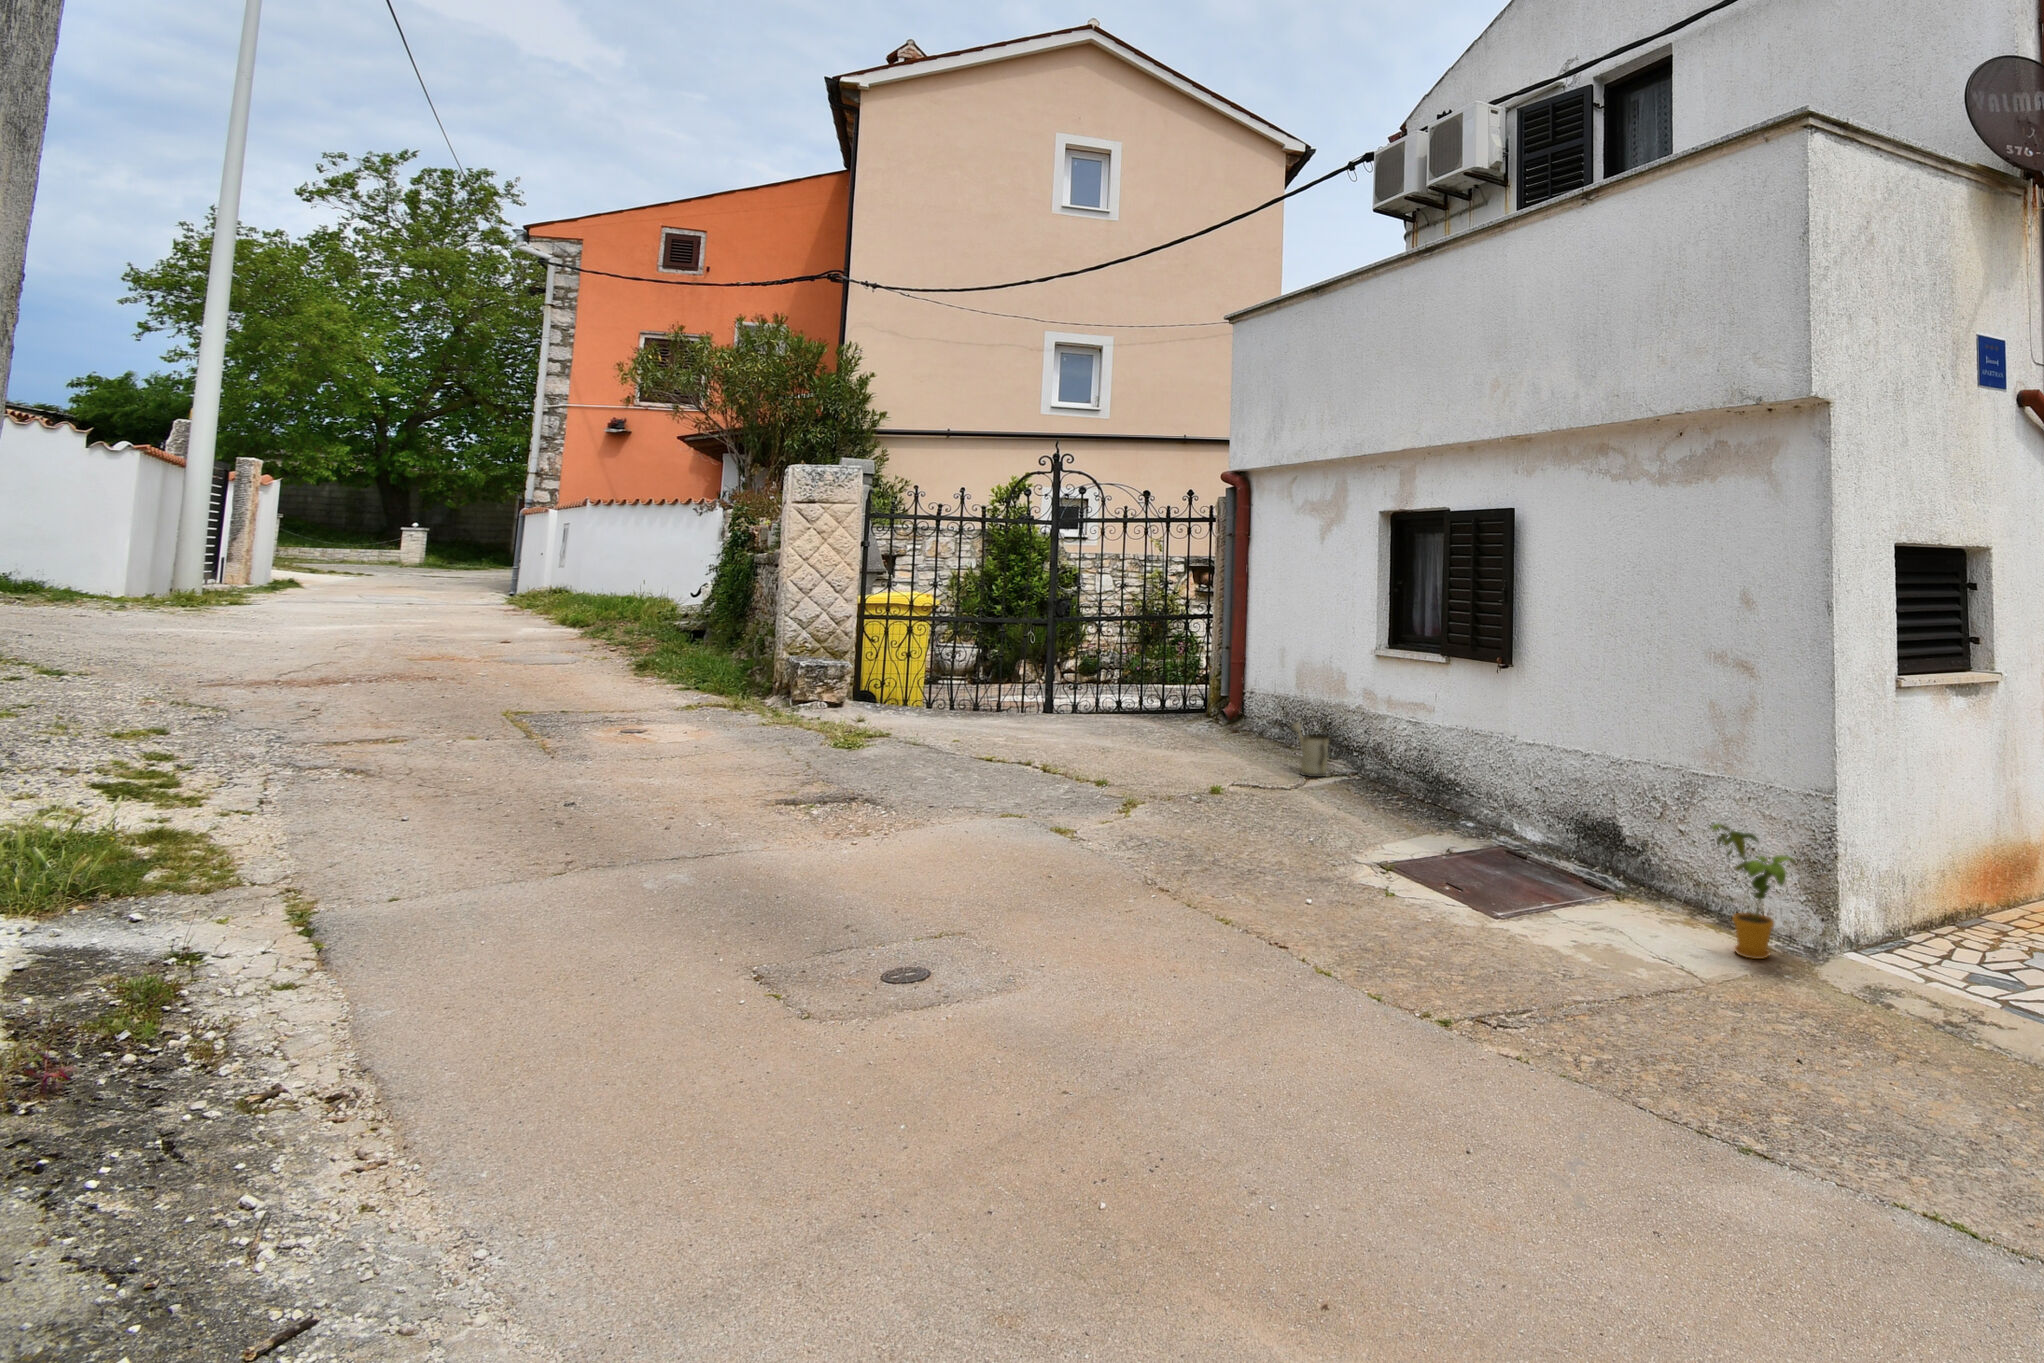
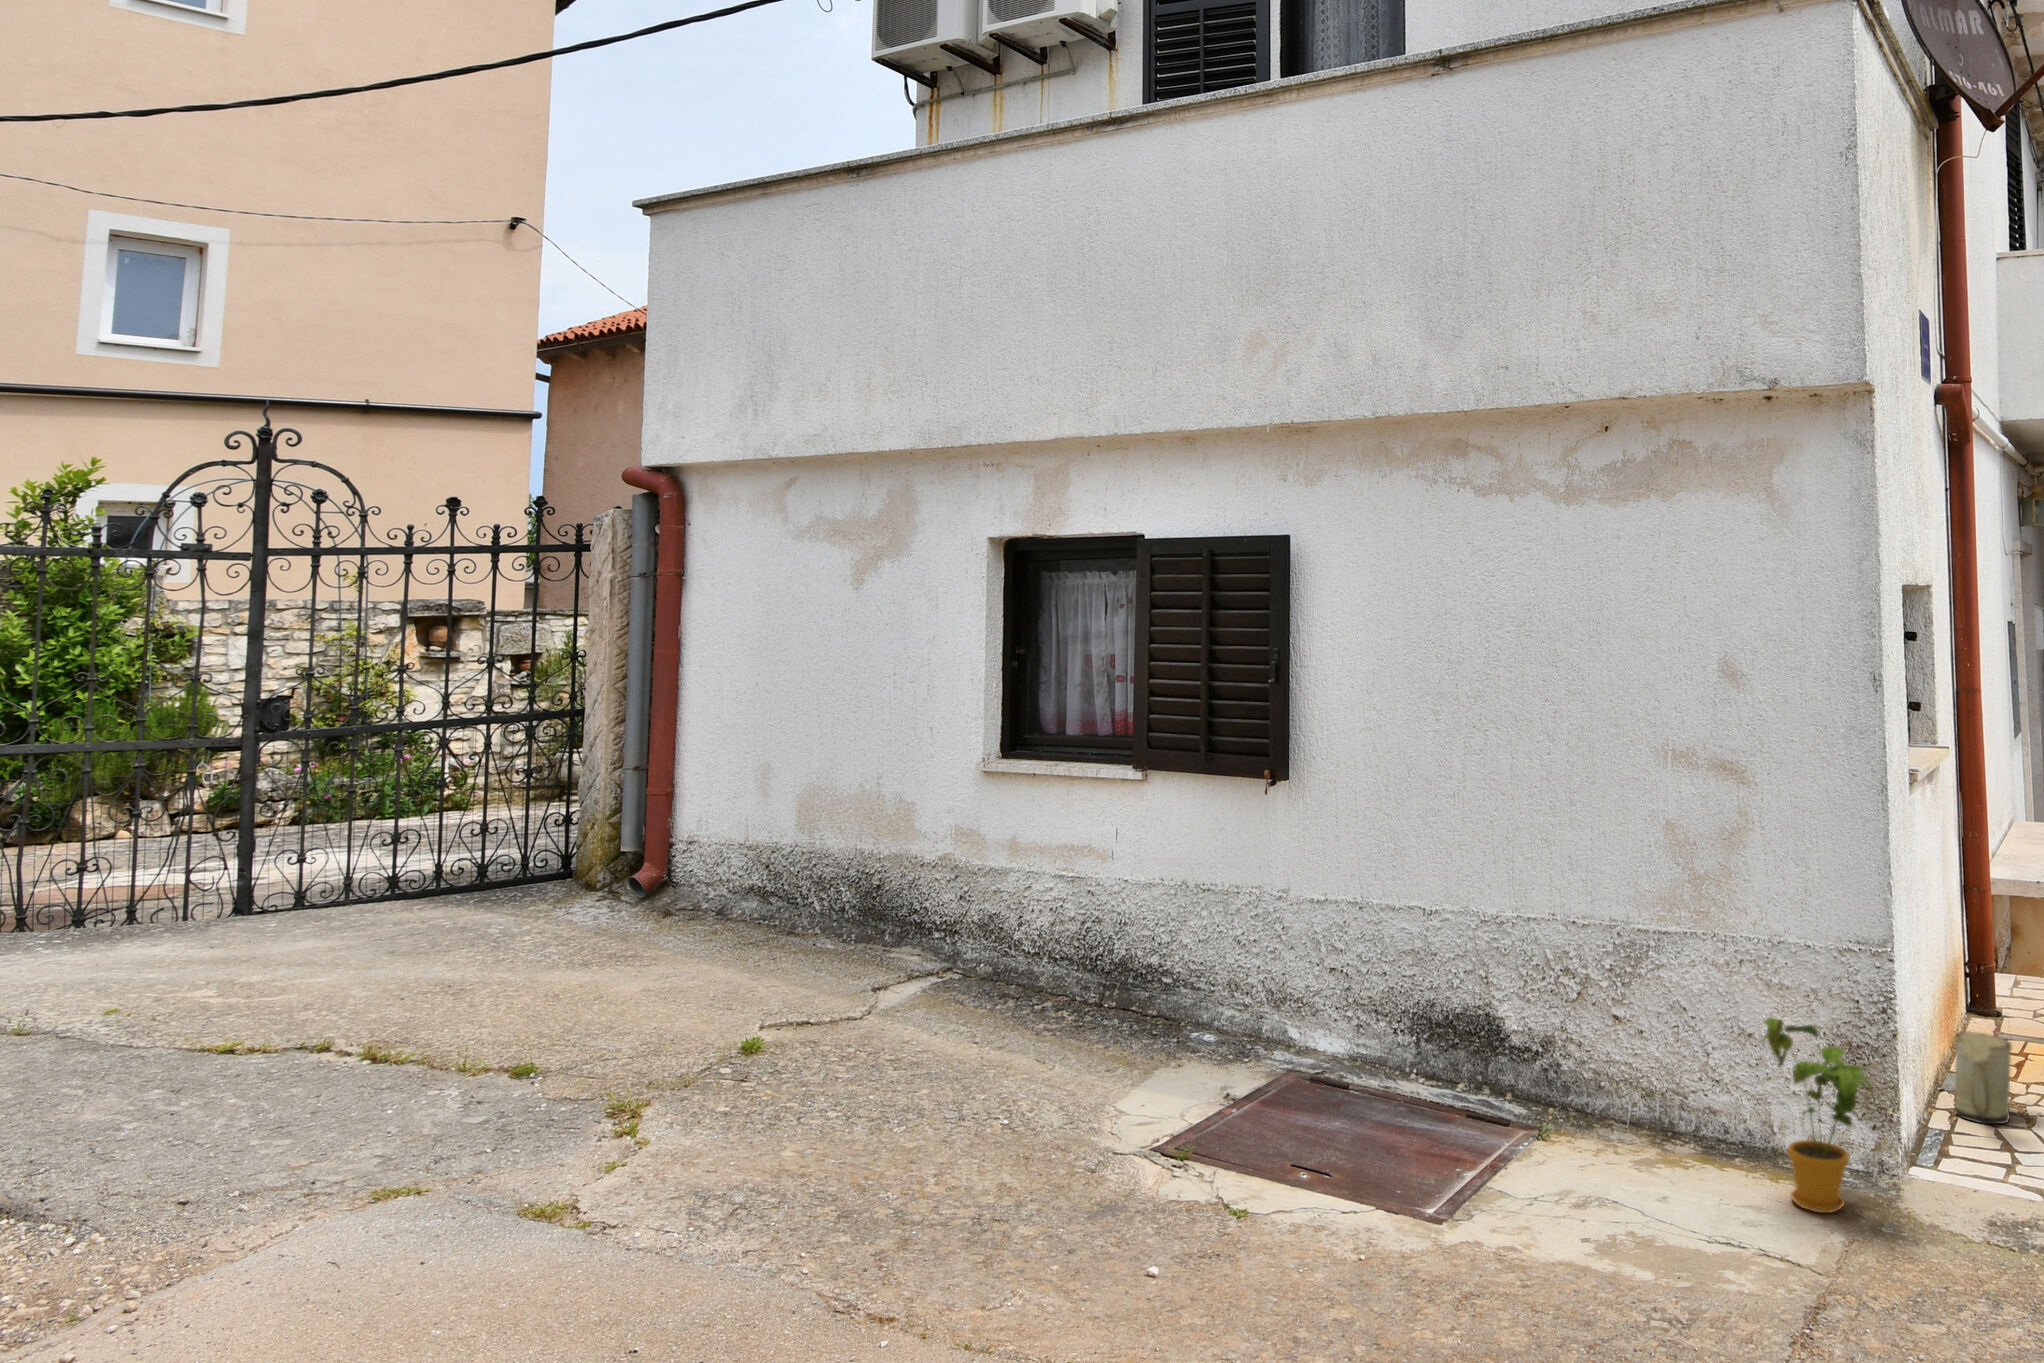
watering can: present [1291,722,1329,777] -> present [1954,1011,2011,1124]

